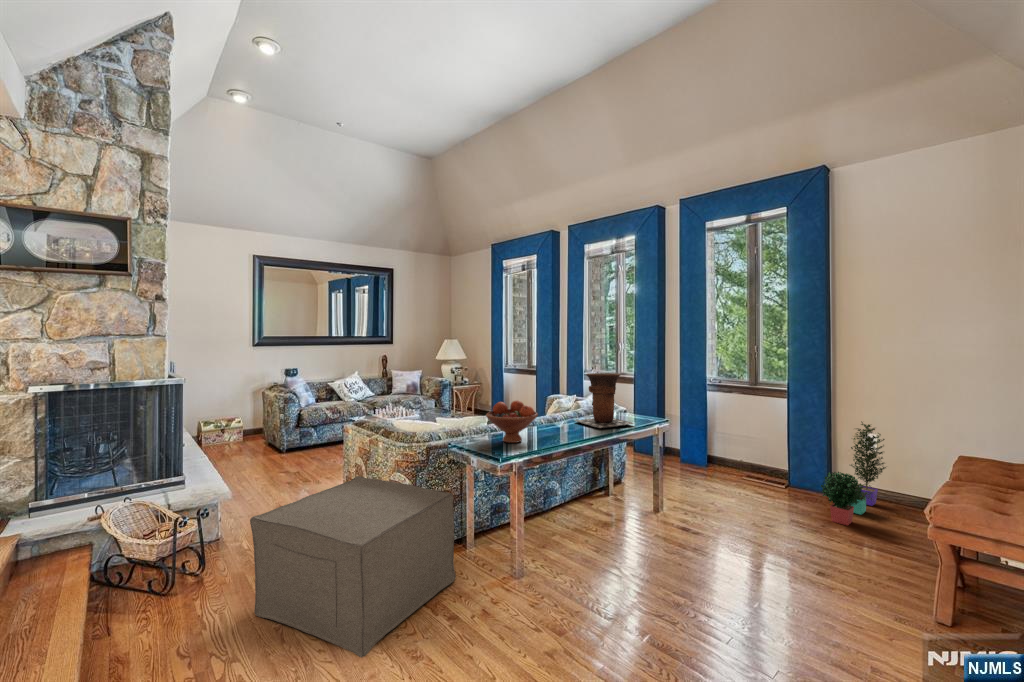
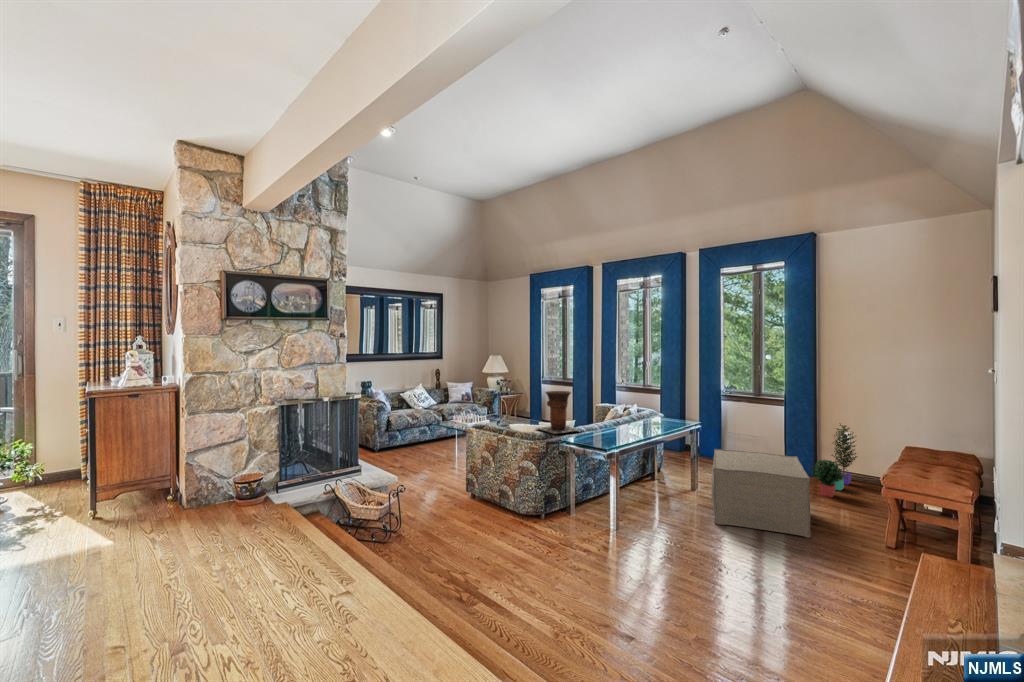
vase: present [575,373,634,428] -> present [538,391,579,434]
fruit bowl: present [486,400,538,443] -> none [587,409,624,439]
ottoman: present [250,476,456,657] -> present [711,449,811,538]

